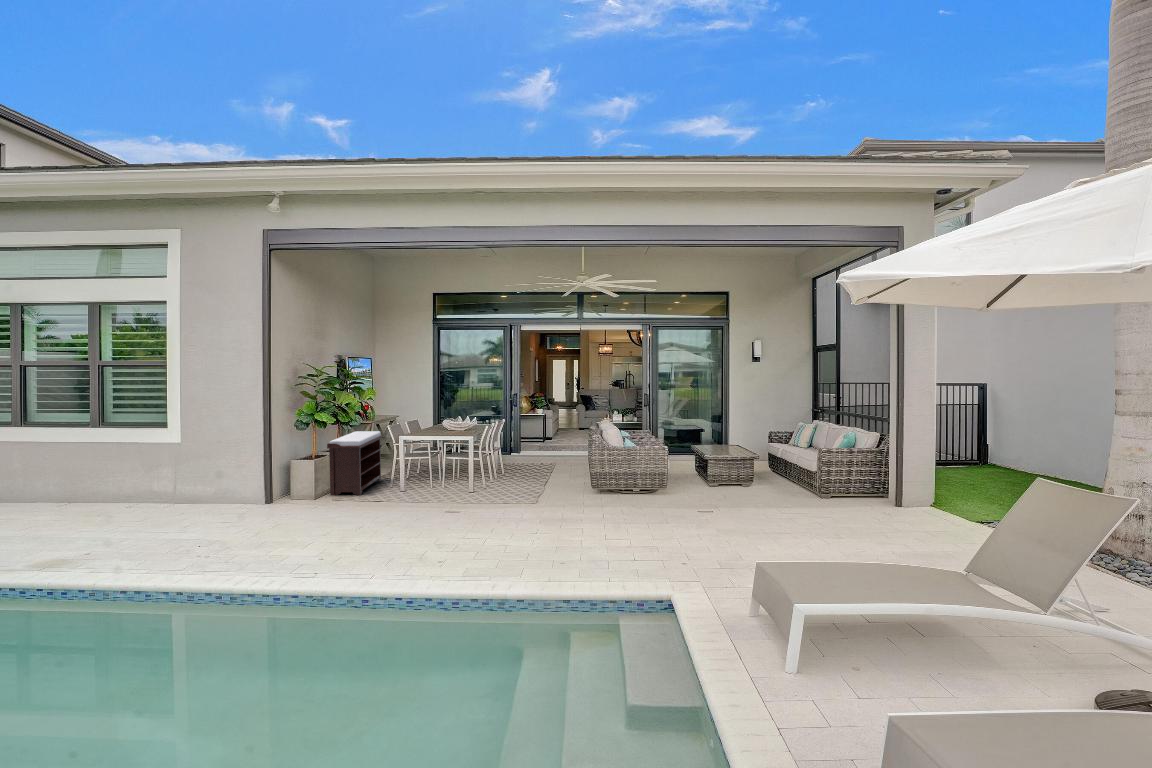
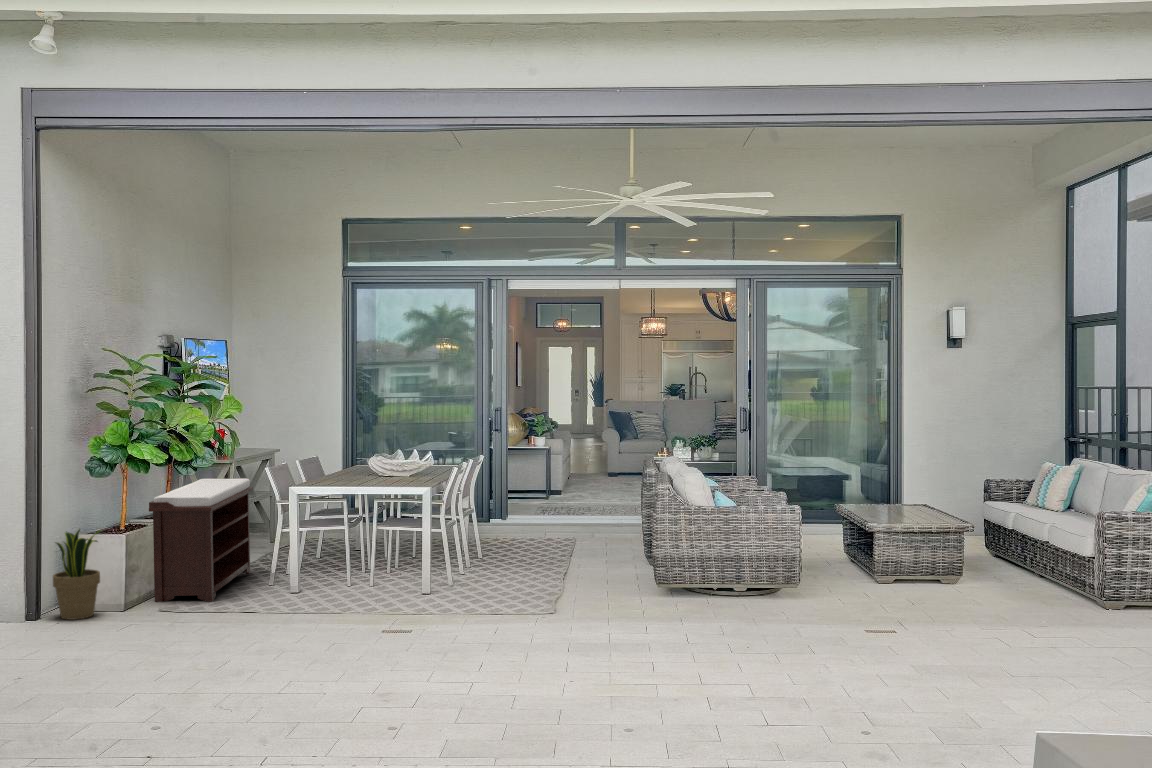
potted plant: none [277,457,303,504] -> present [53,530,101,620]

